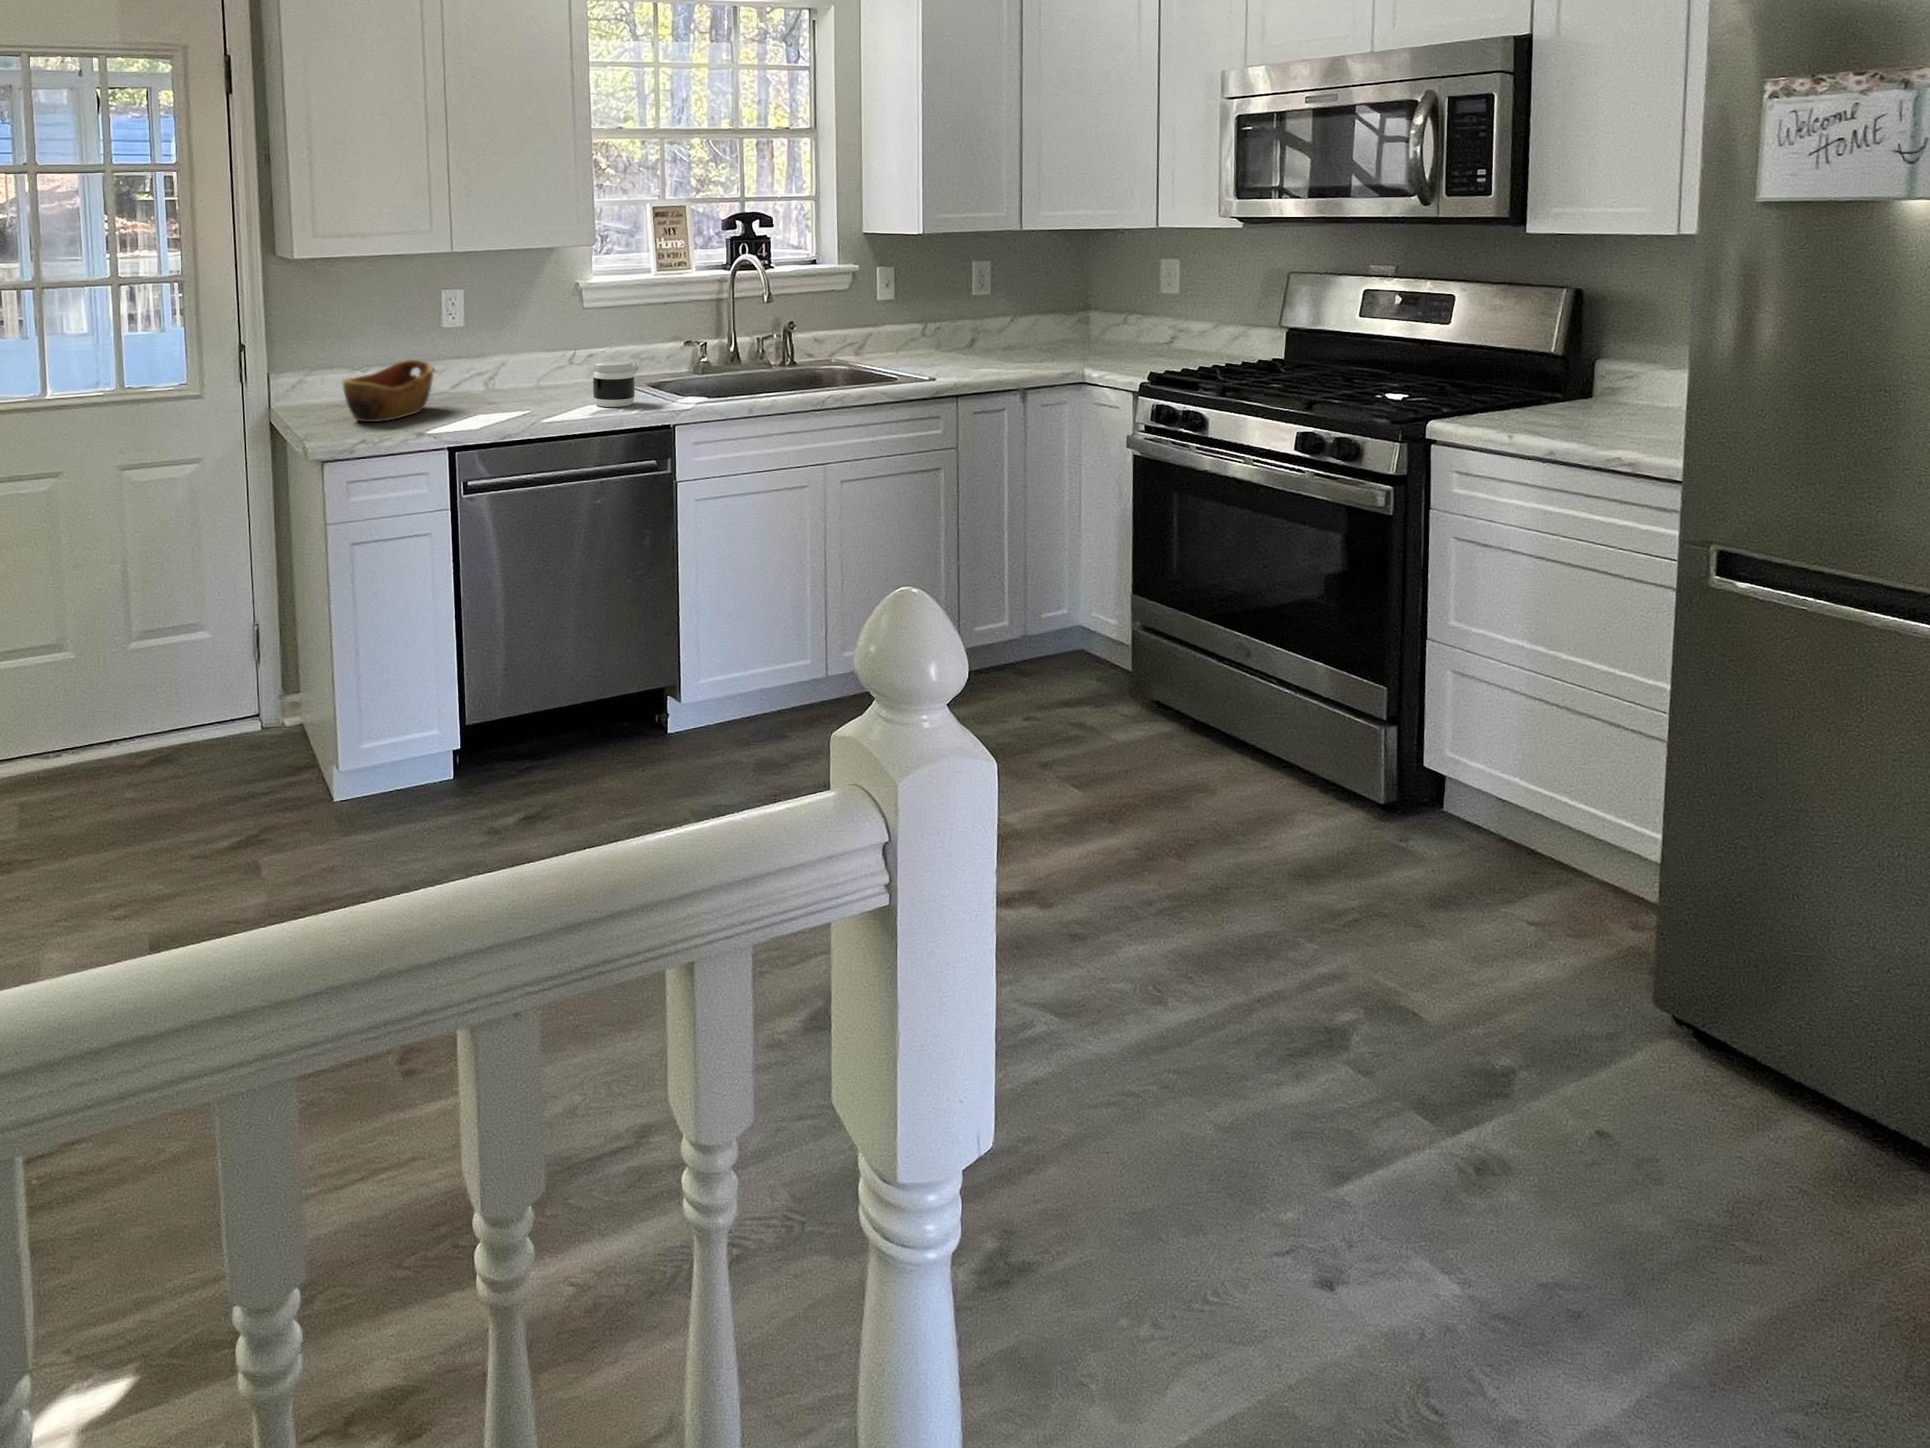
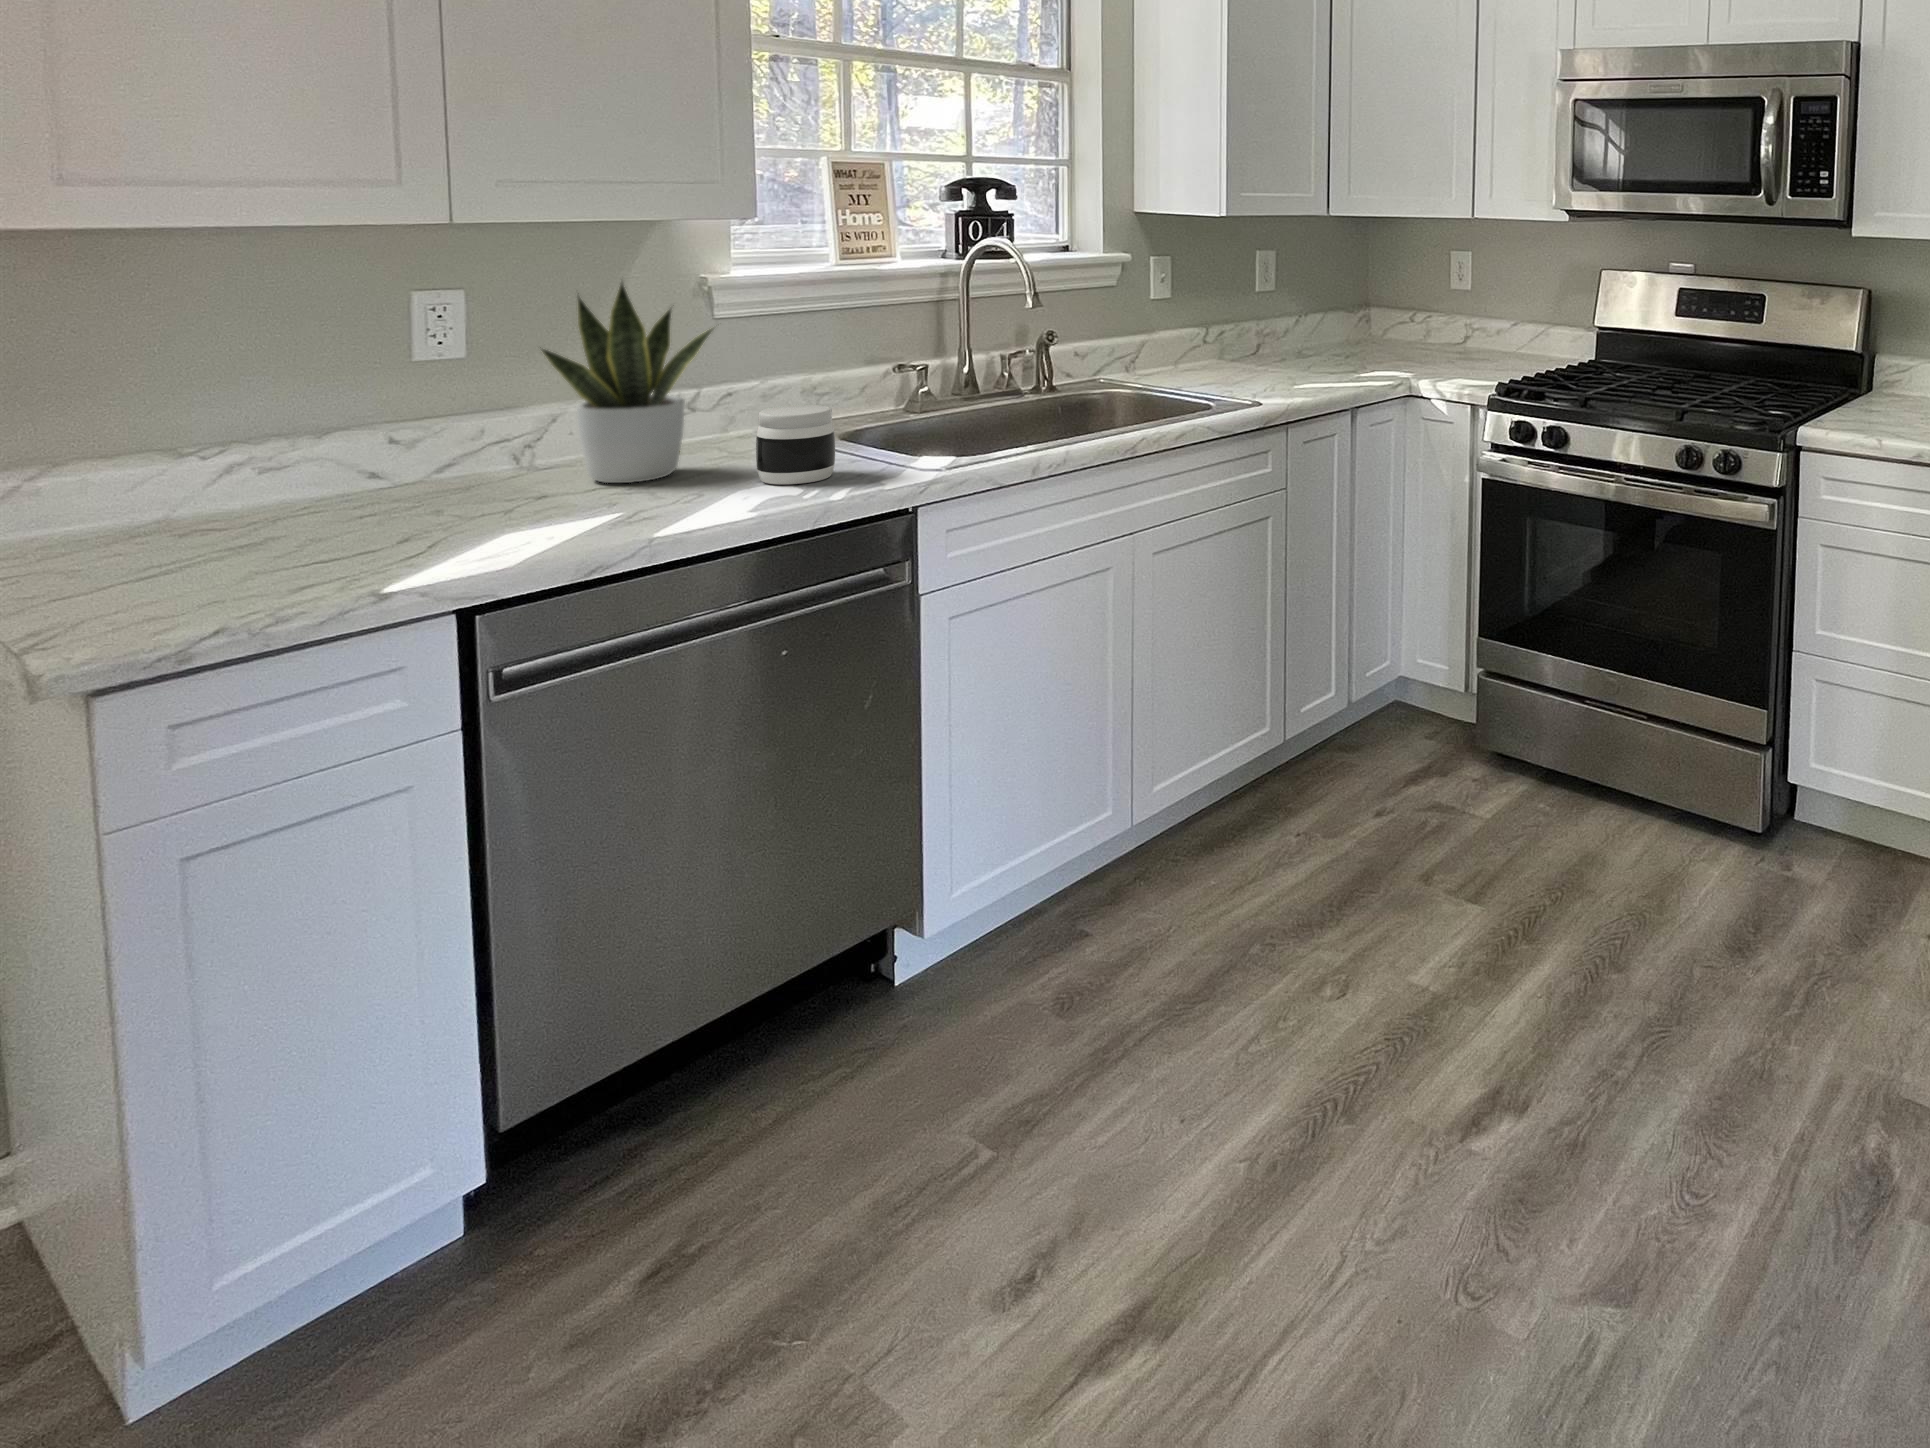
potted plant: none [493,282,581,401] -> present [540,283,713,483]
wooden bowl: present [343,360,433,422] -> none [147,425,399,568]

